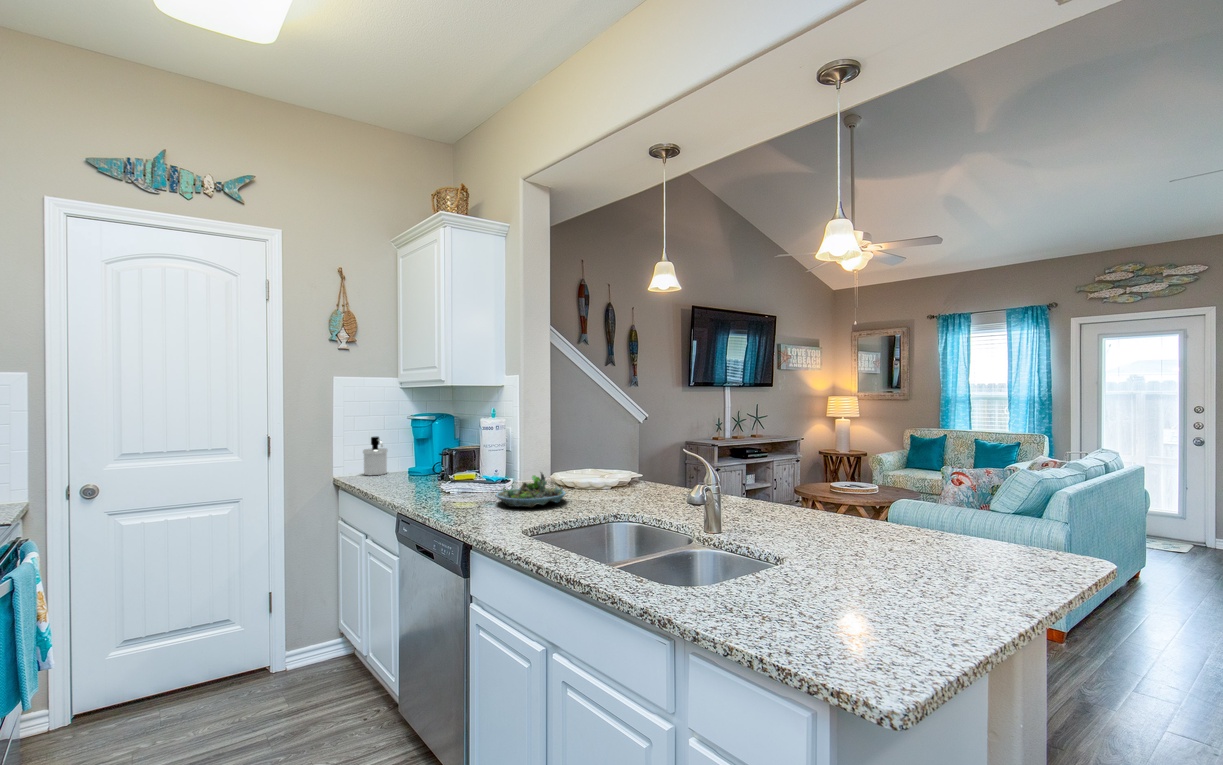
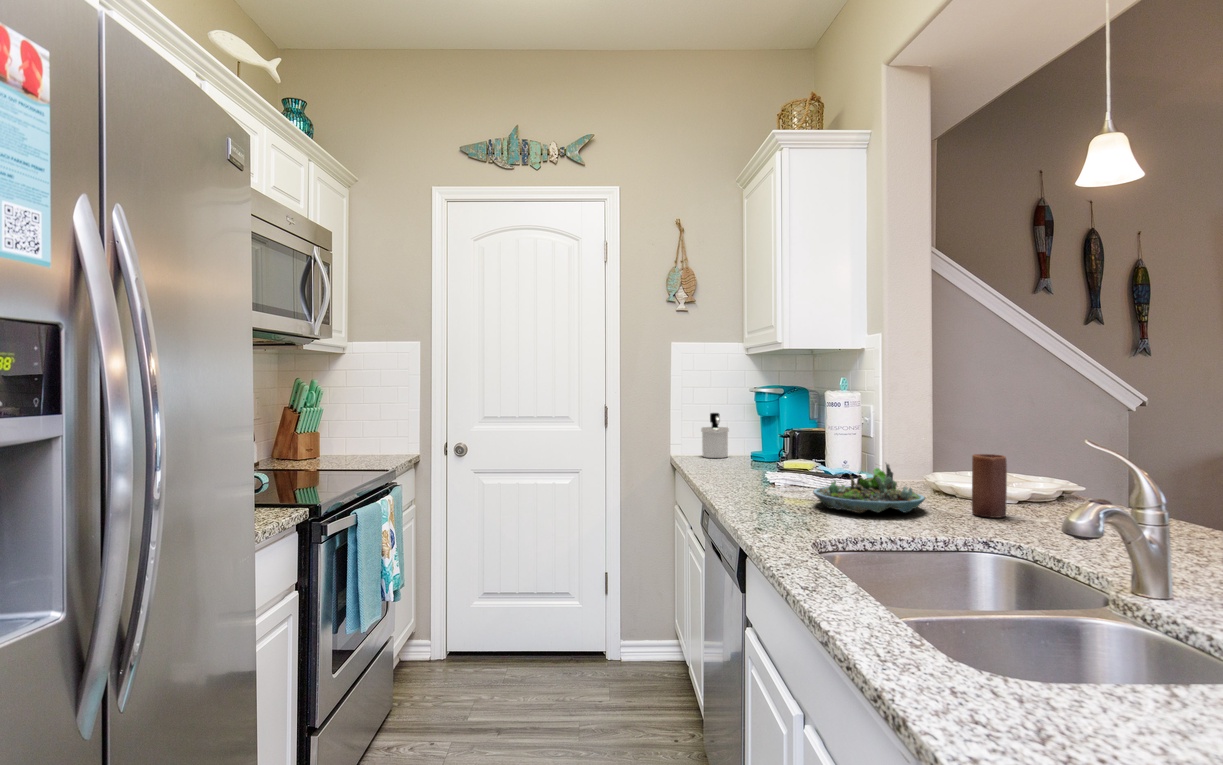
candle: none [590,461,608,500] -> present [972,454,1007,518]

